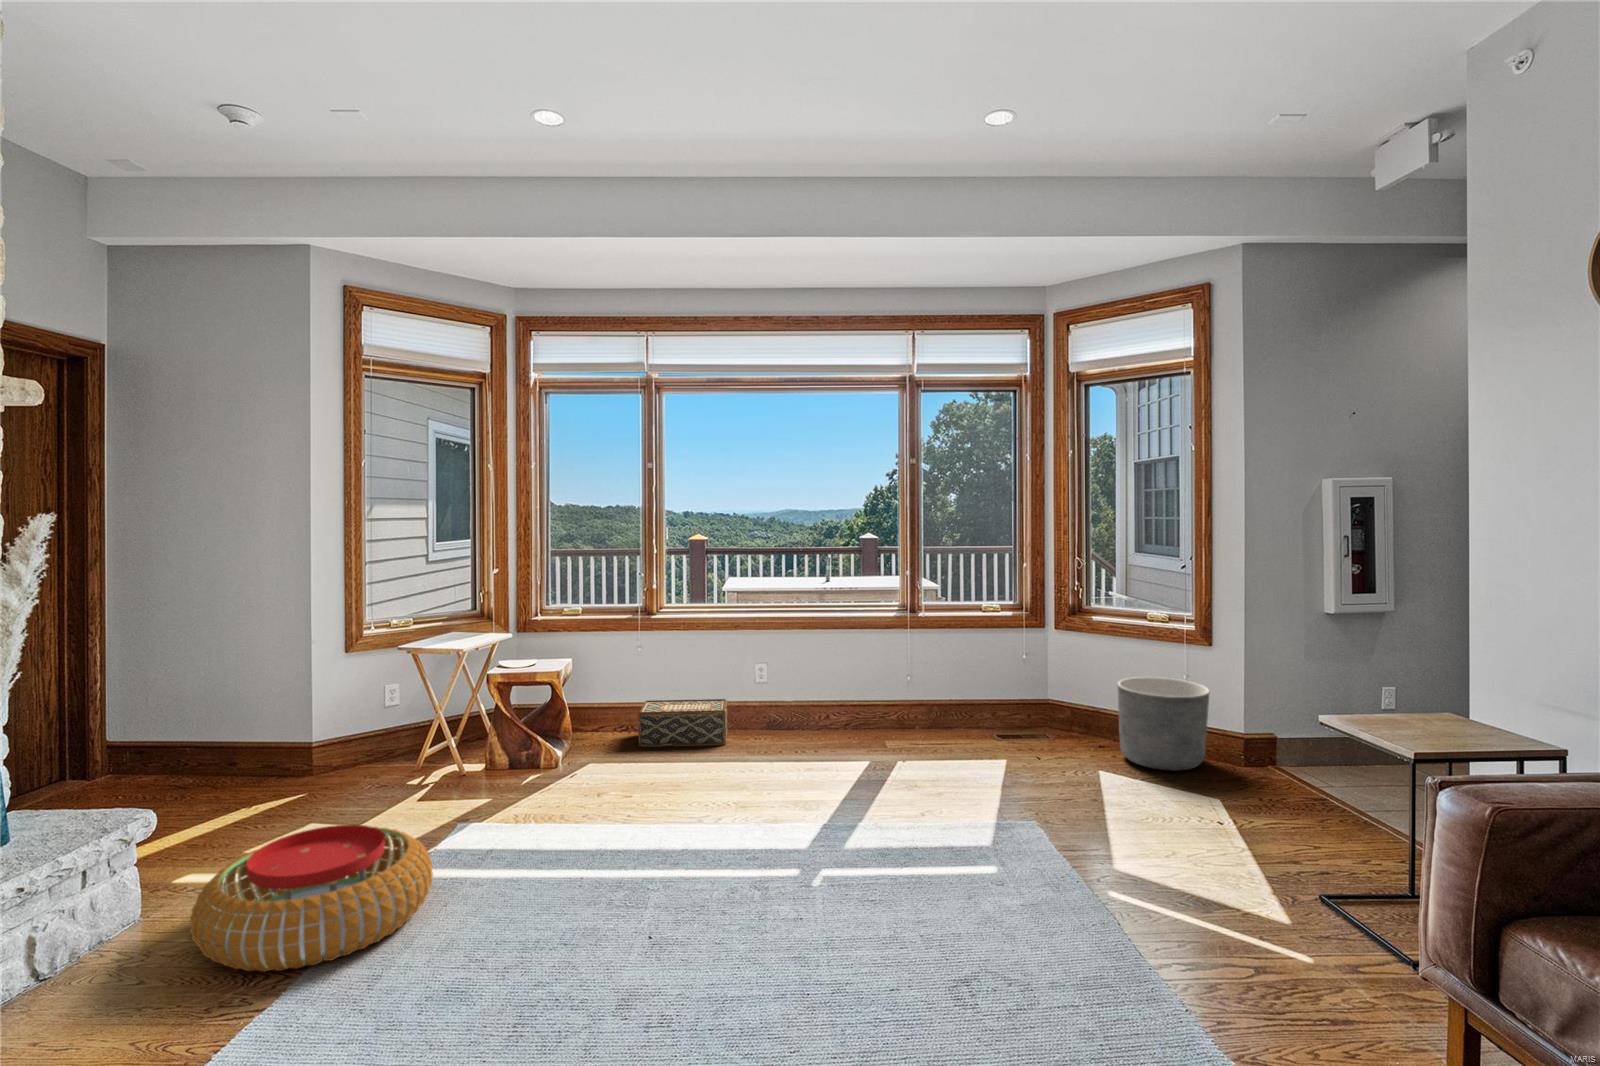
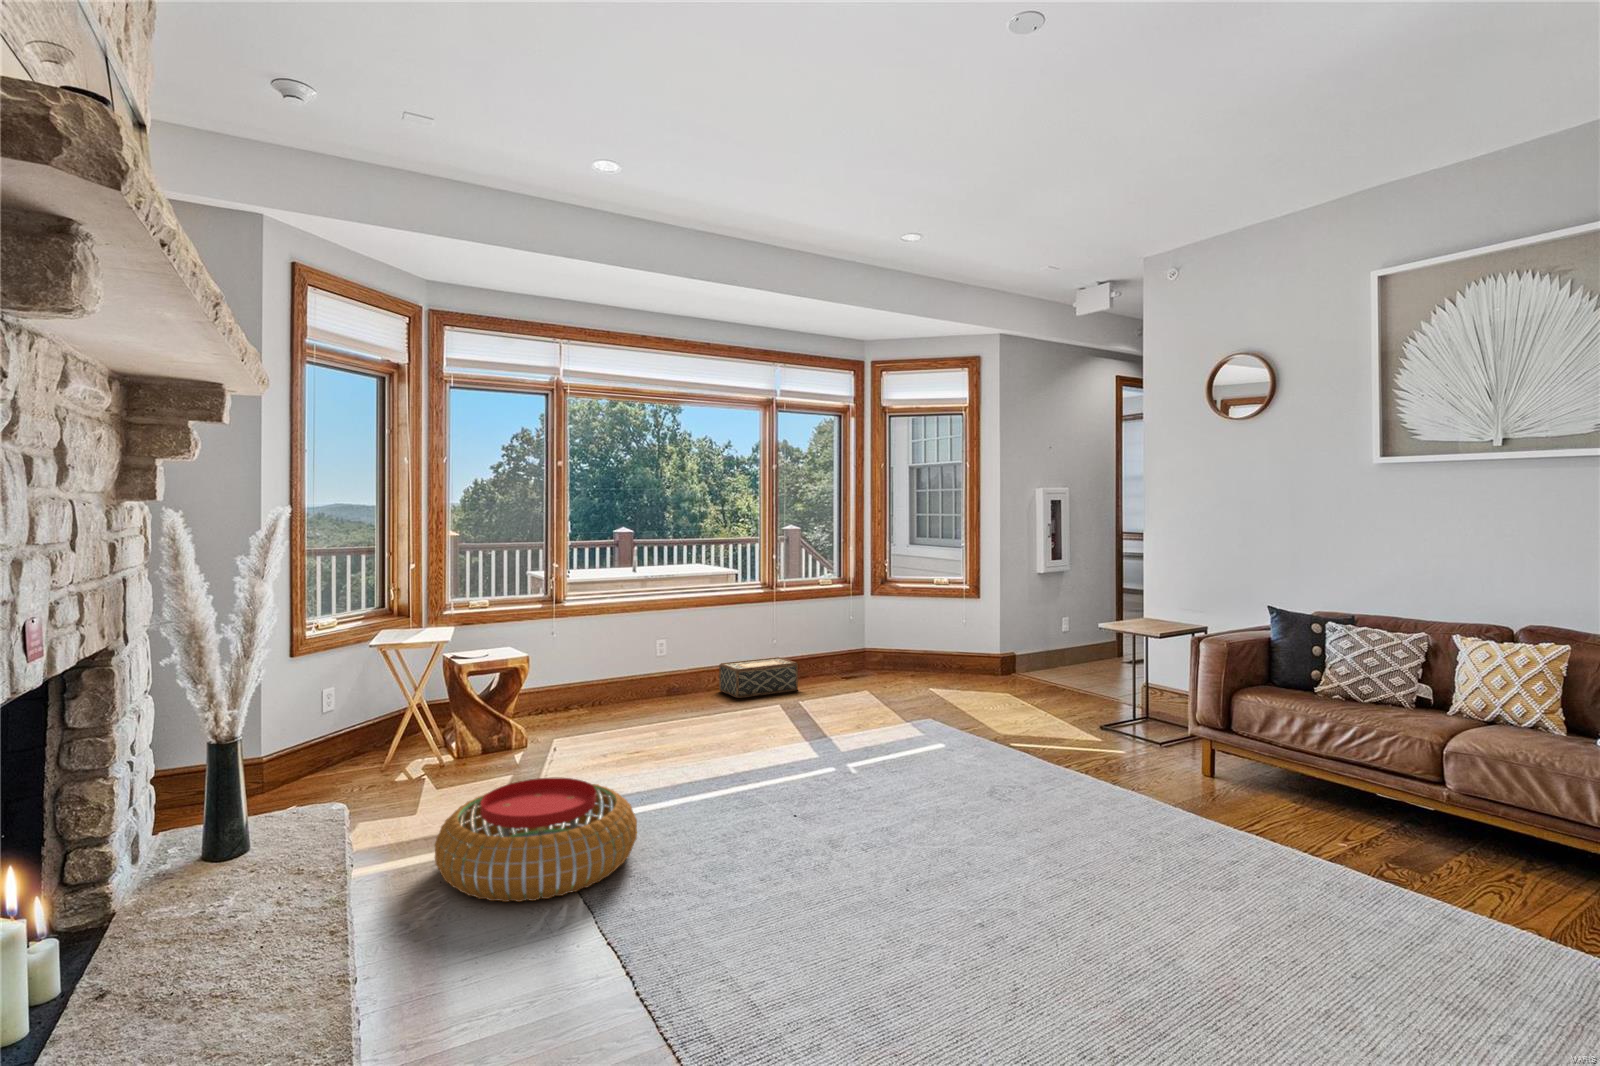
planter: present [1118,677,1209,771] -> none [931,624,990,684]
woven basket: present [638,699,728,747] -> present [719,657,798,698]

